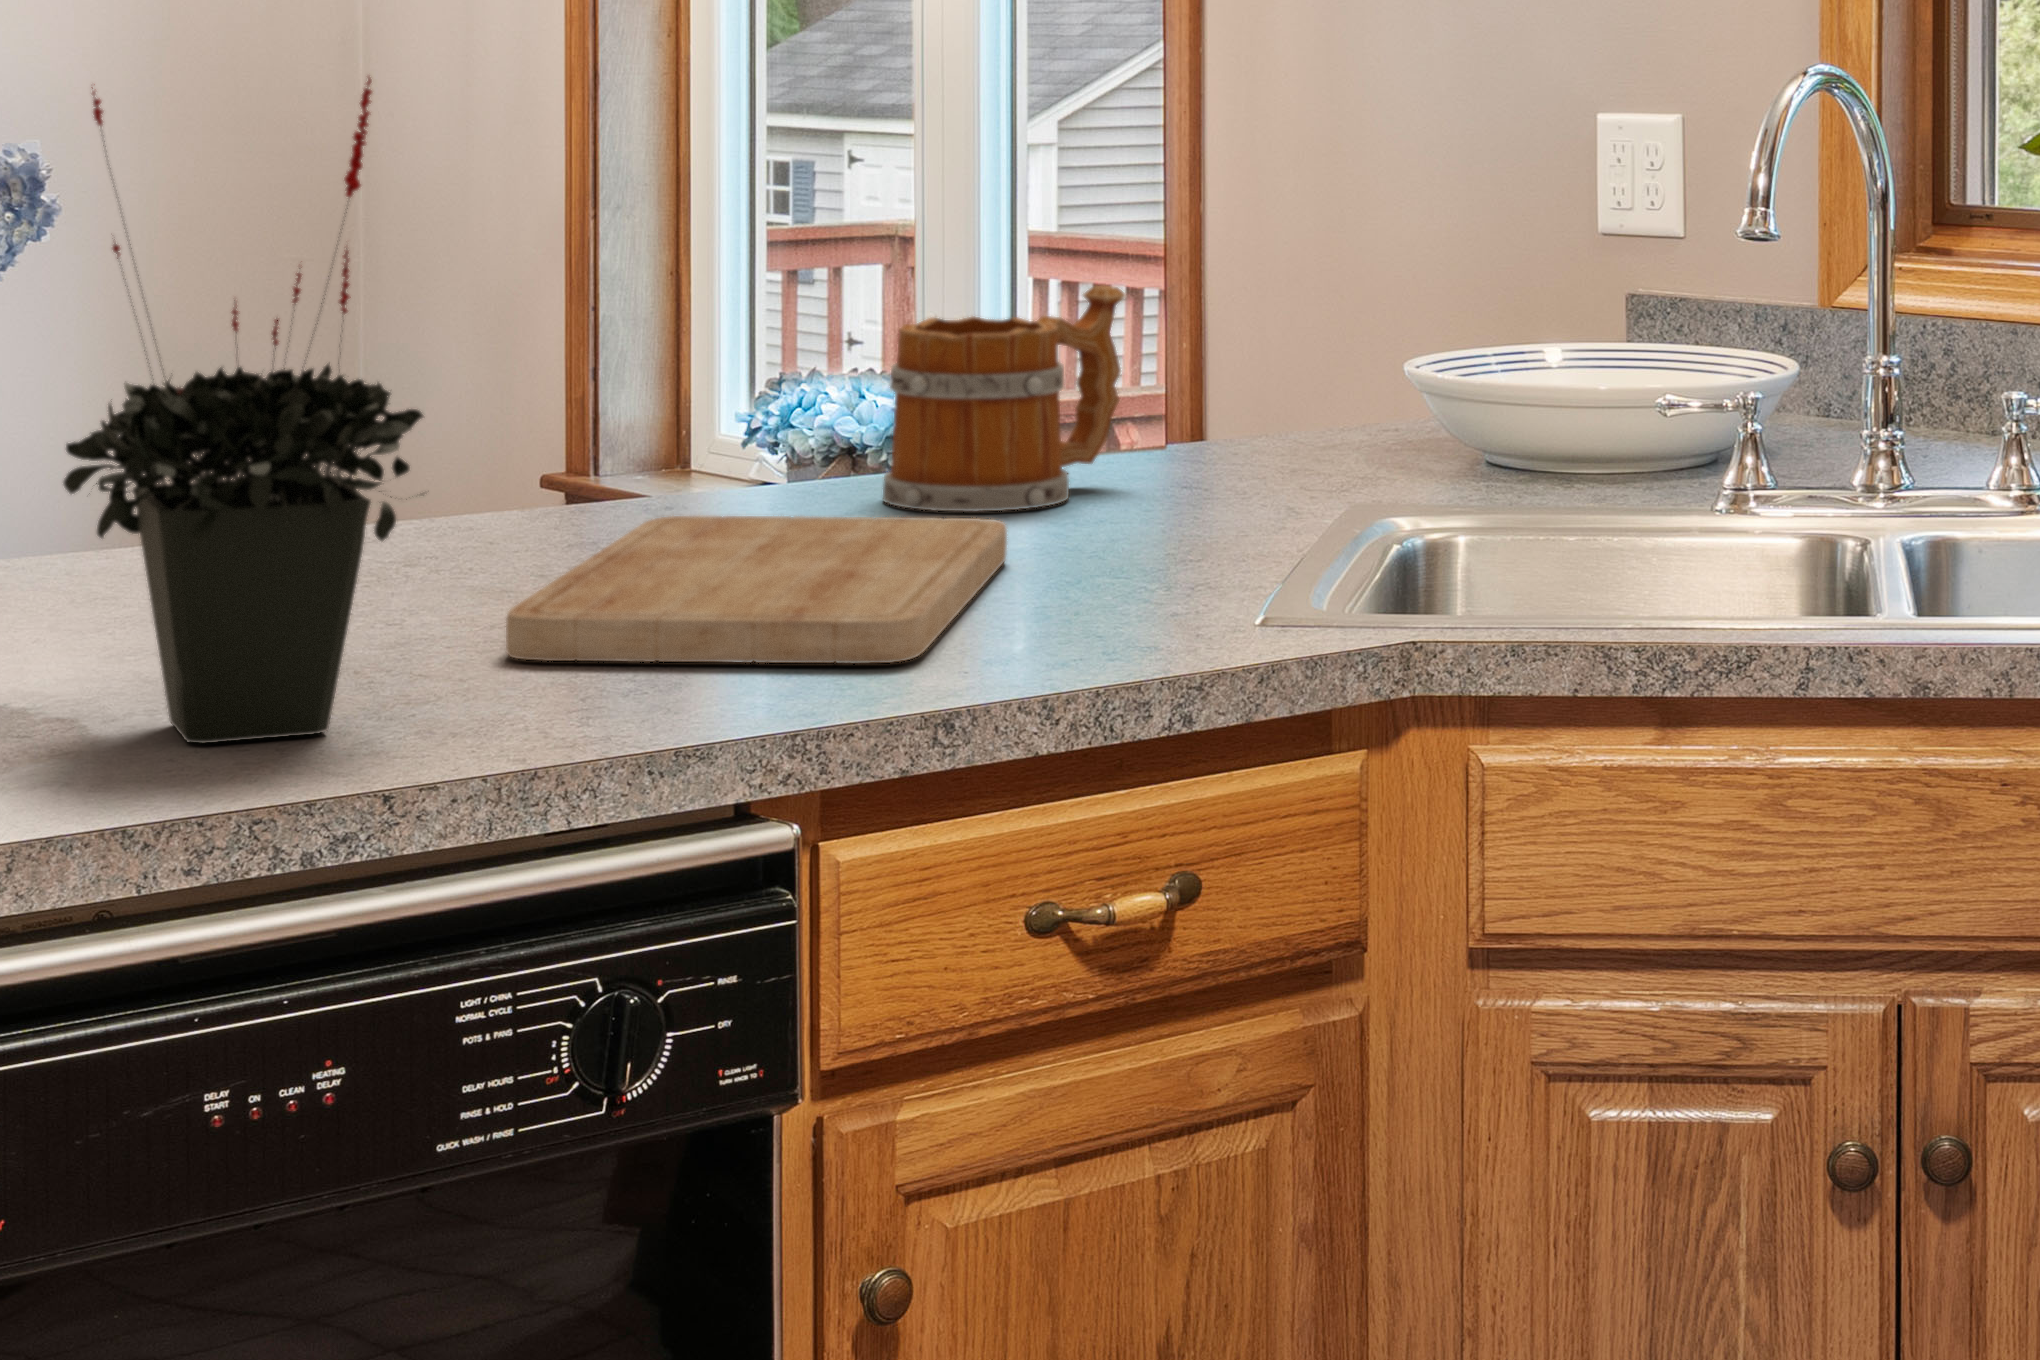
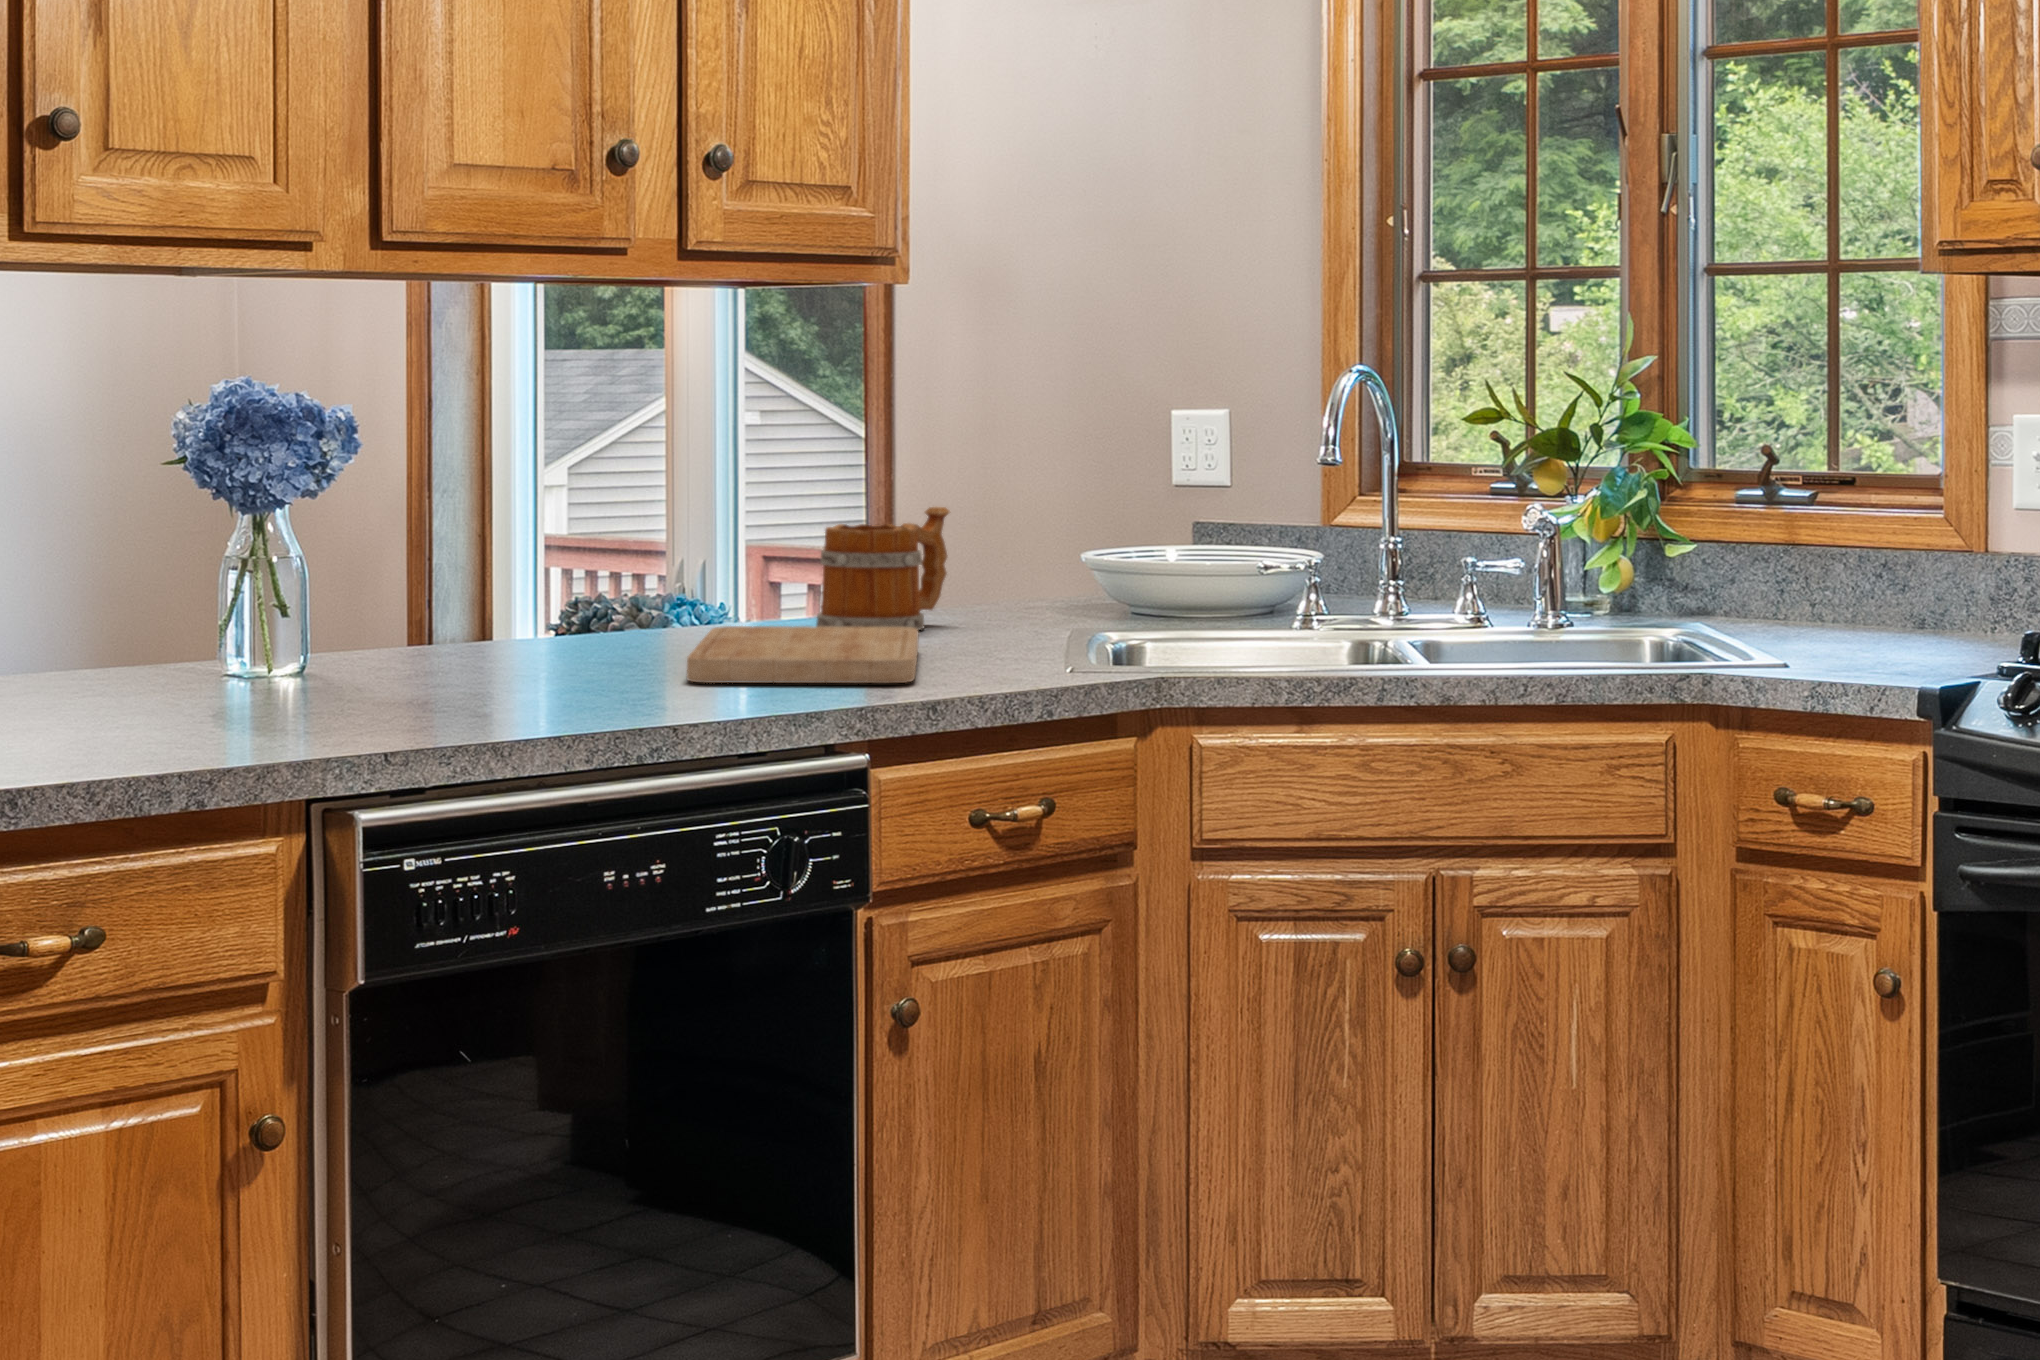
potted plant: present [63,77,423,743] -> none [490,352,684,708]

